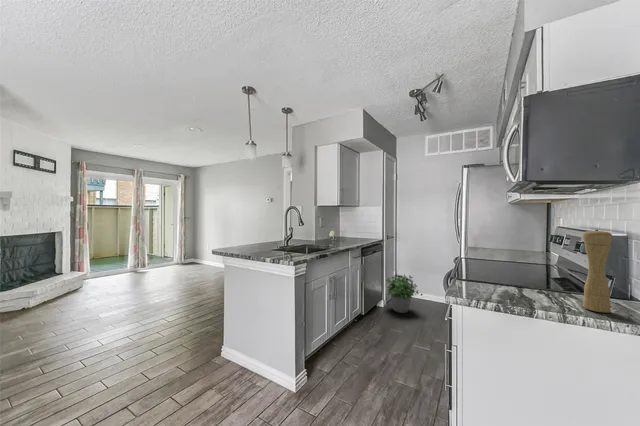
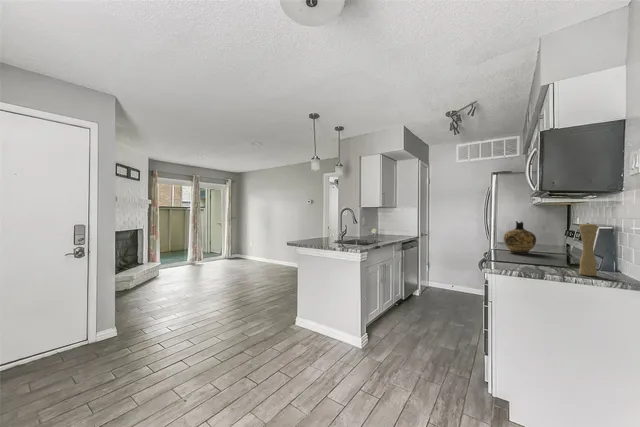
ceramic jug: none [476,224,515,265] -> present [504,221,536,254]
potted plant: present [386,274,419,313] -> none [420,266,451,300]

